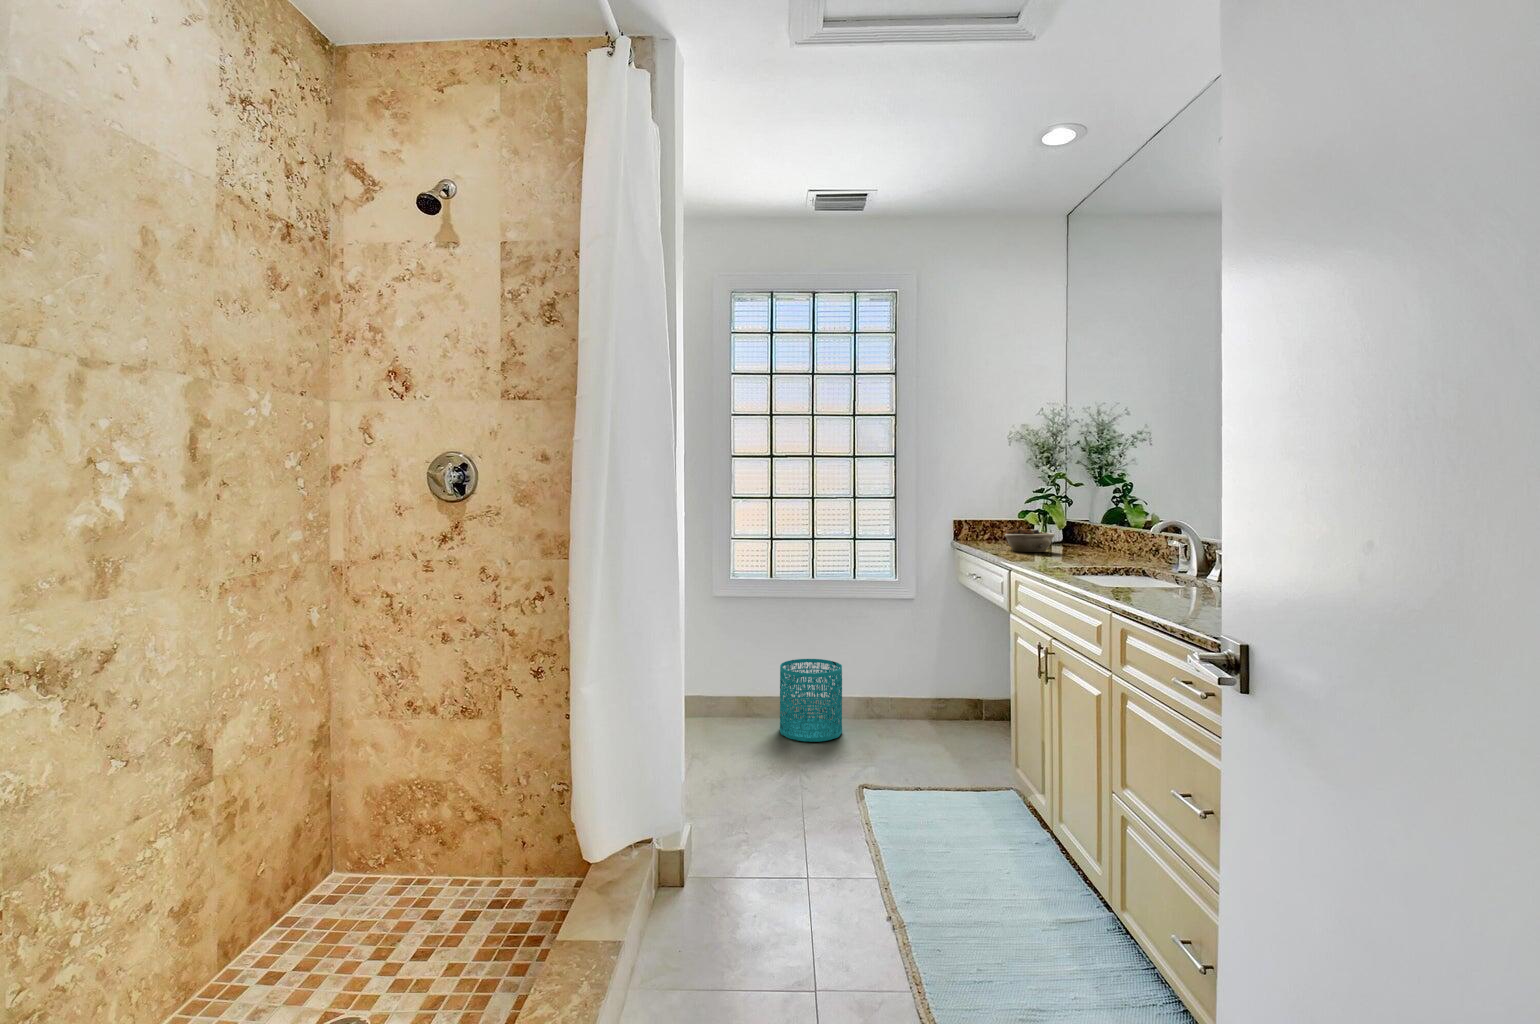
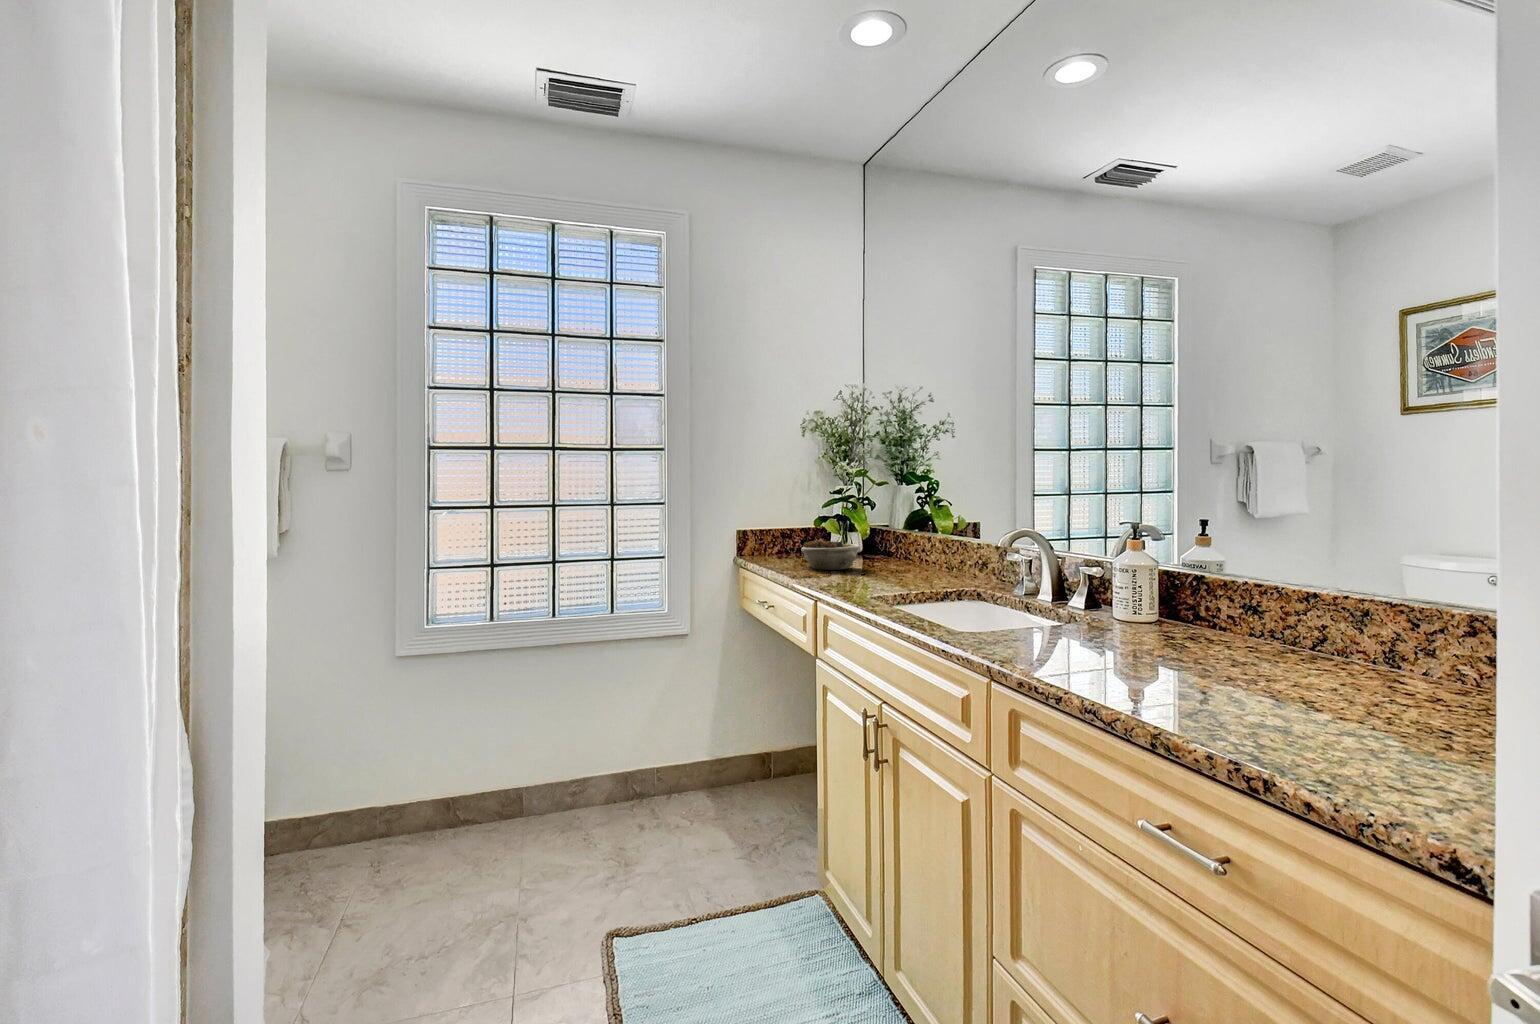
wastebasket: present [780,659,842,742] -> none [509,721,600,844]

